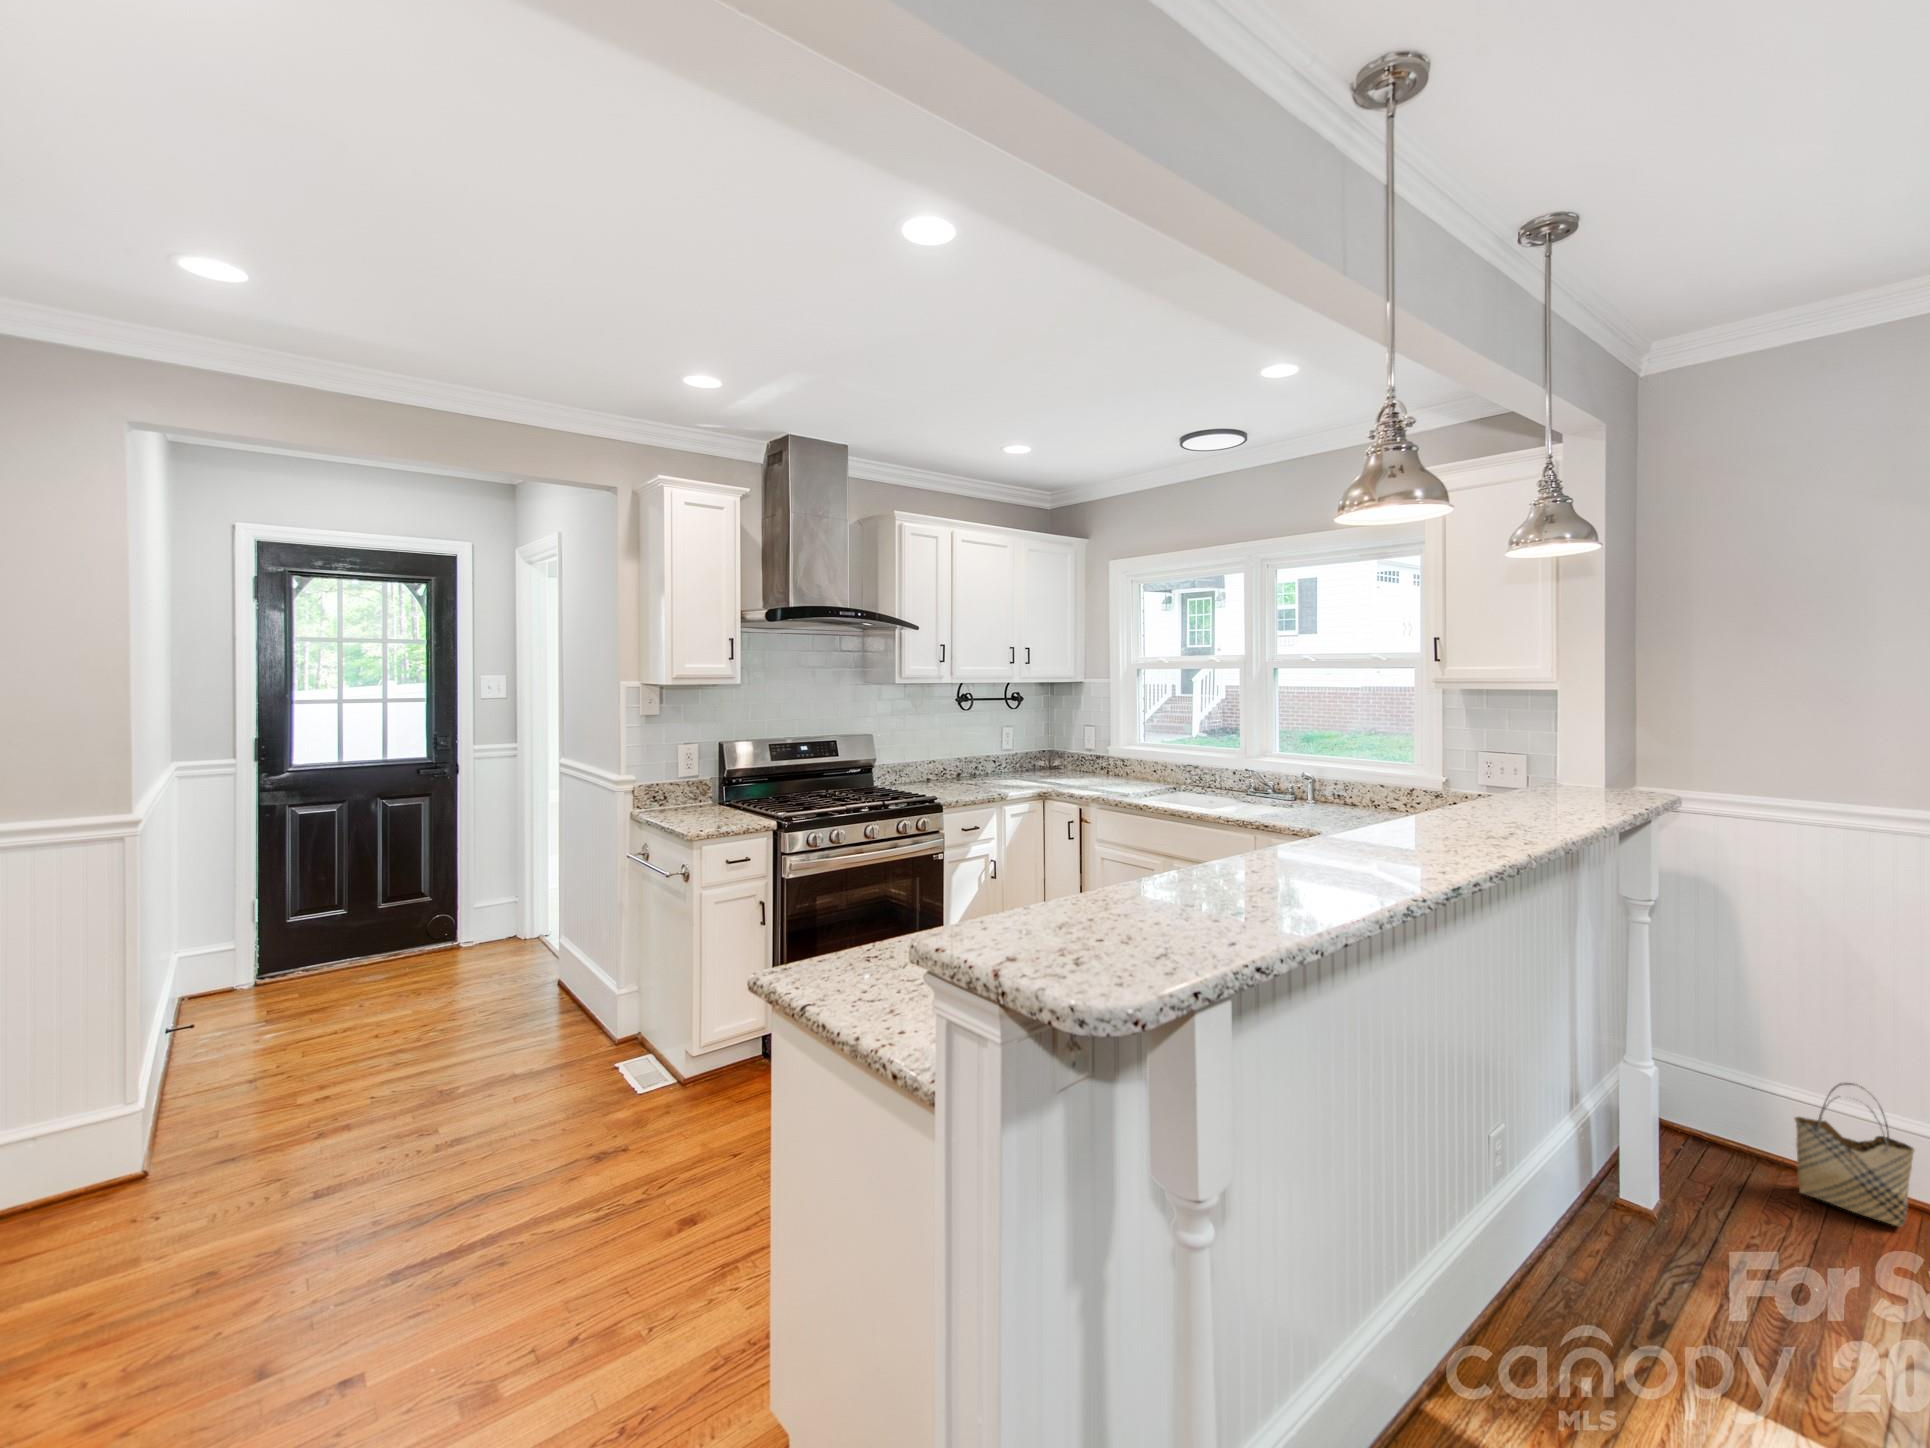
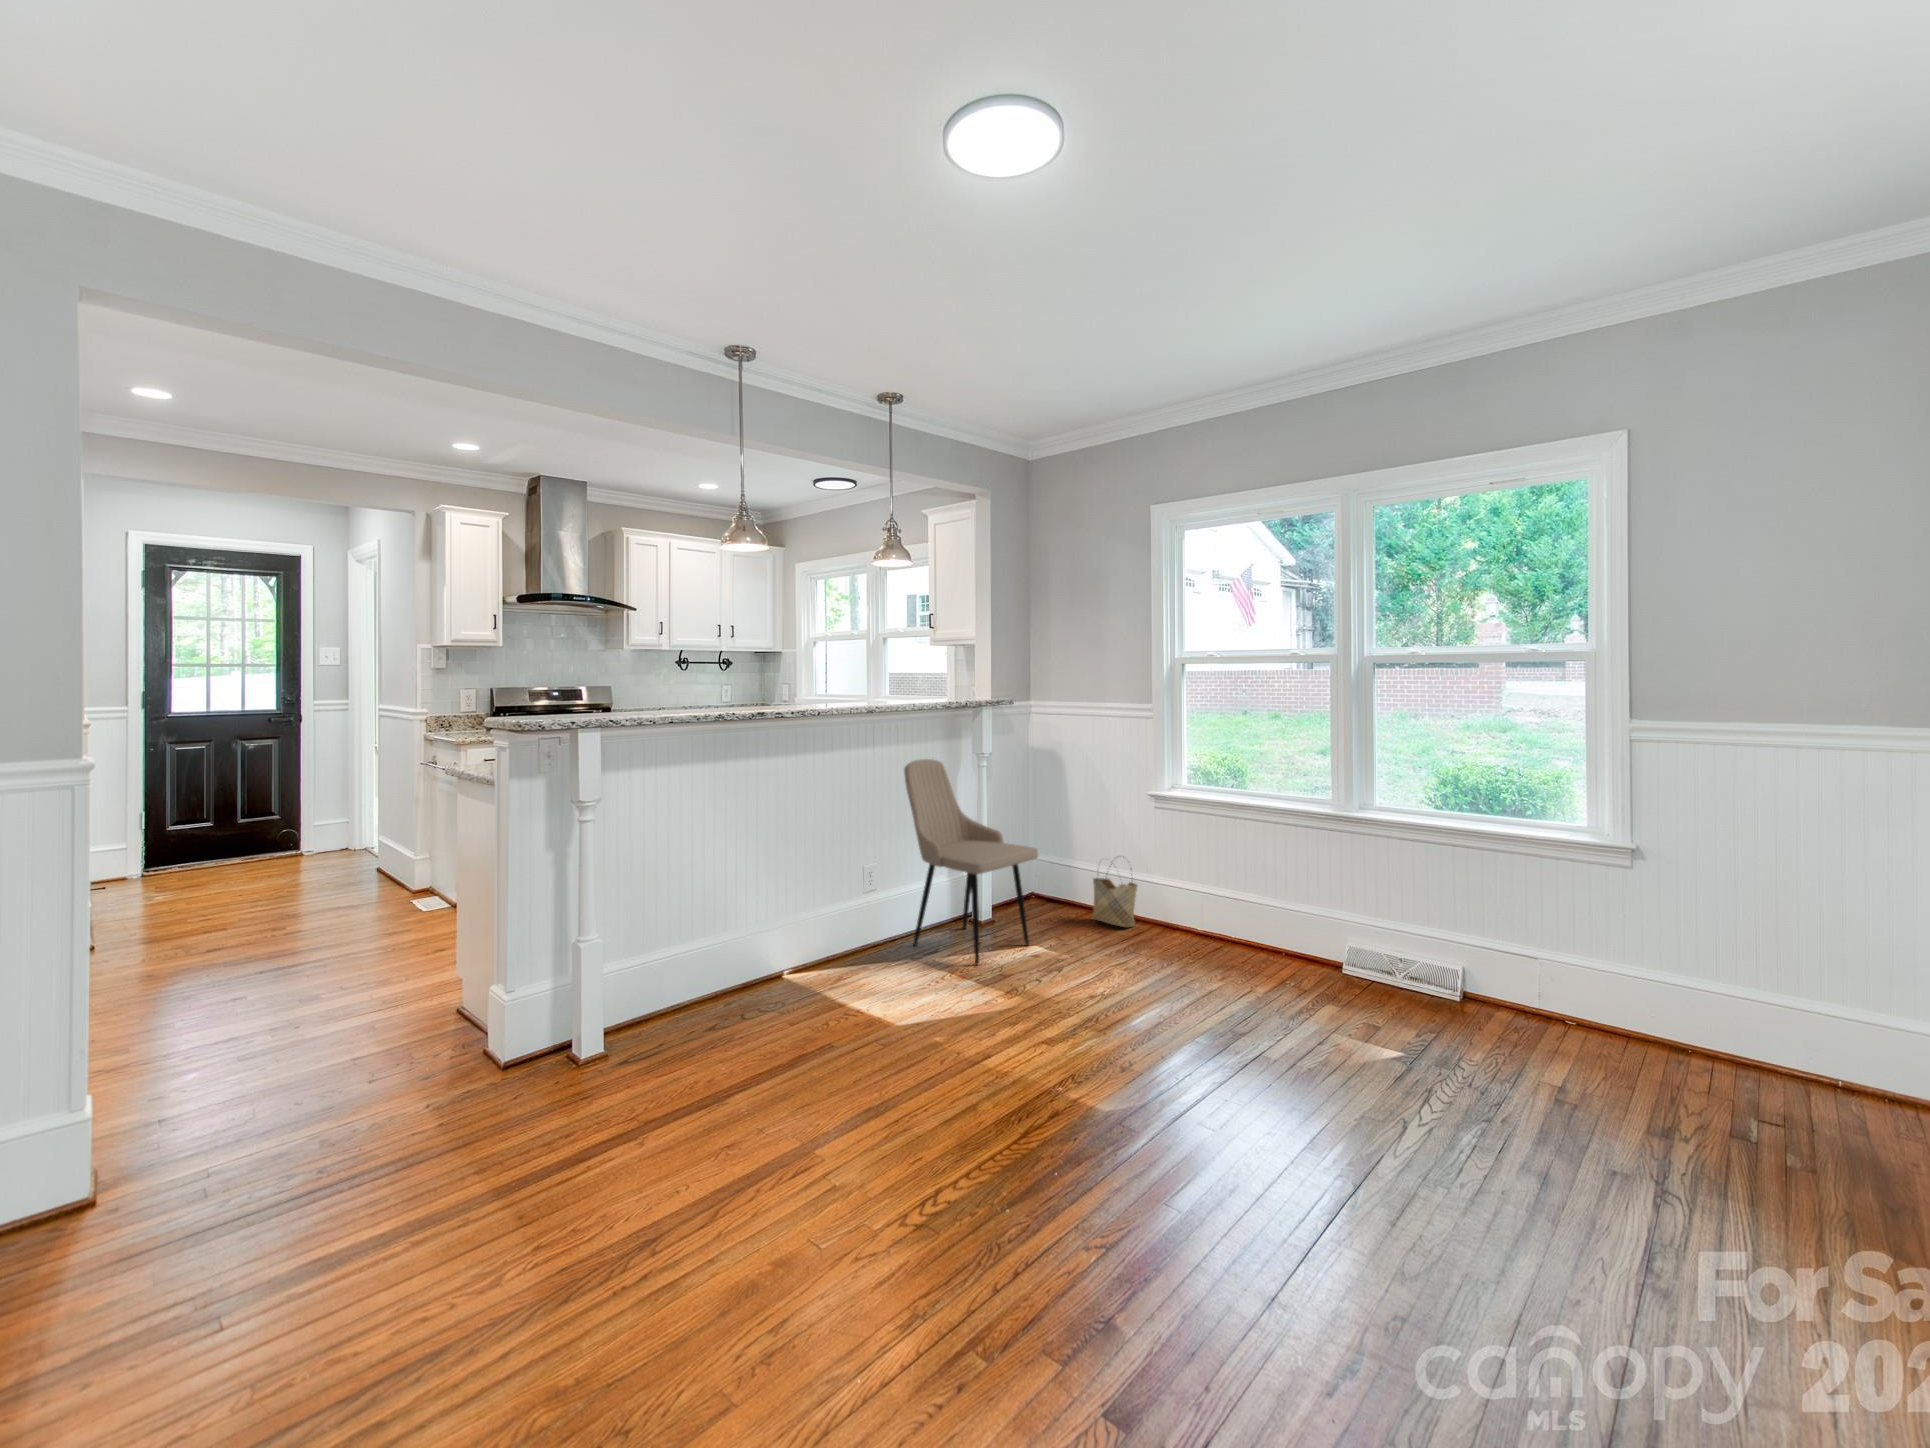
dining chair: none [1516,913,1804,1363] -> present [904,759,1038,965]

